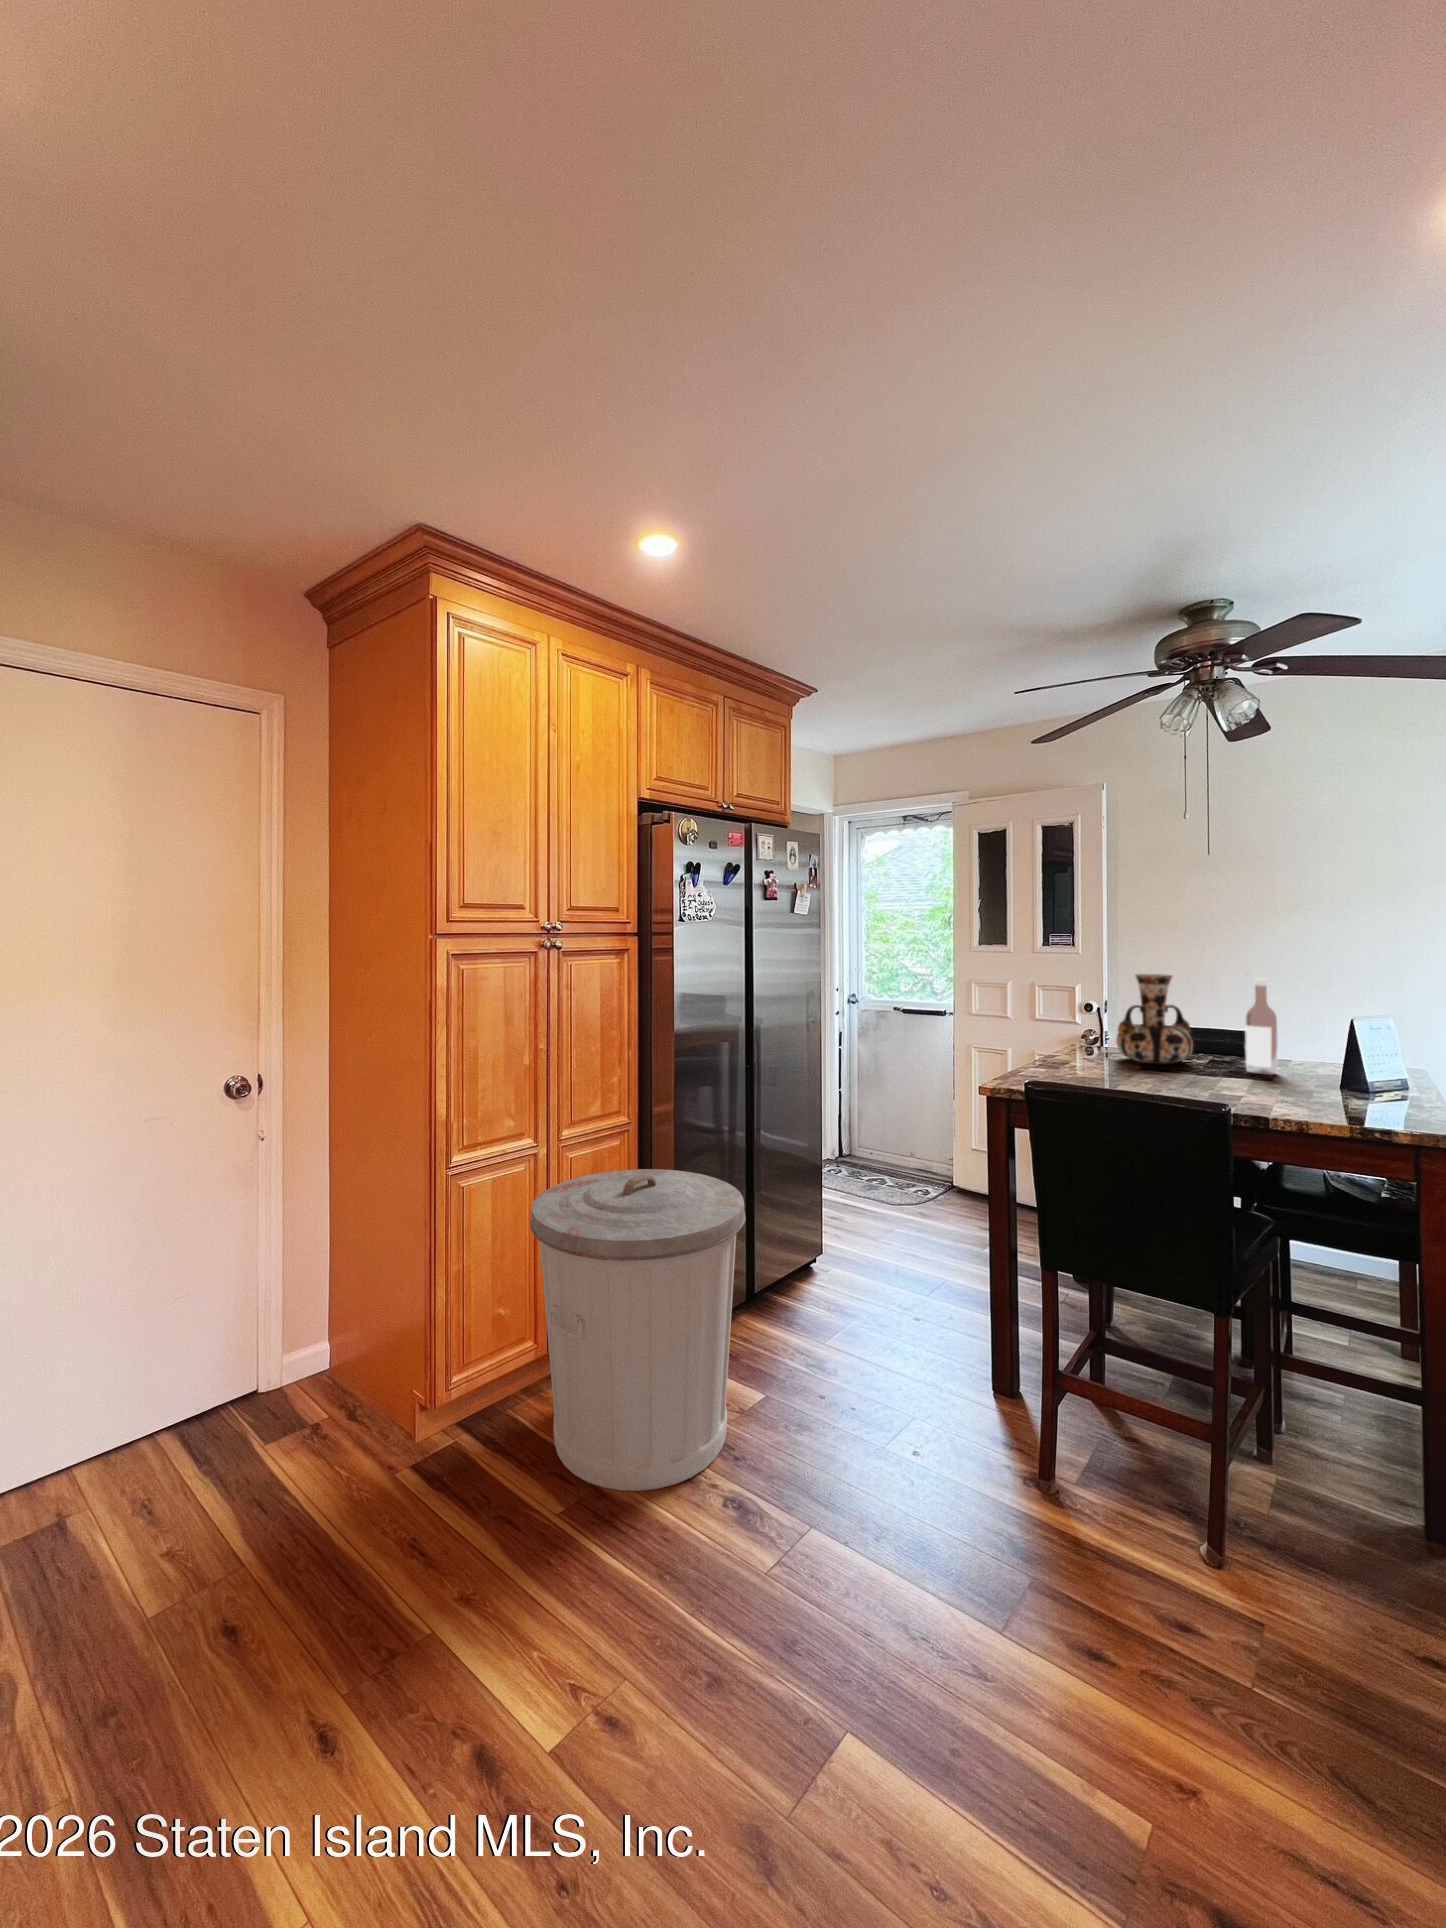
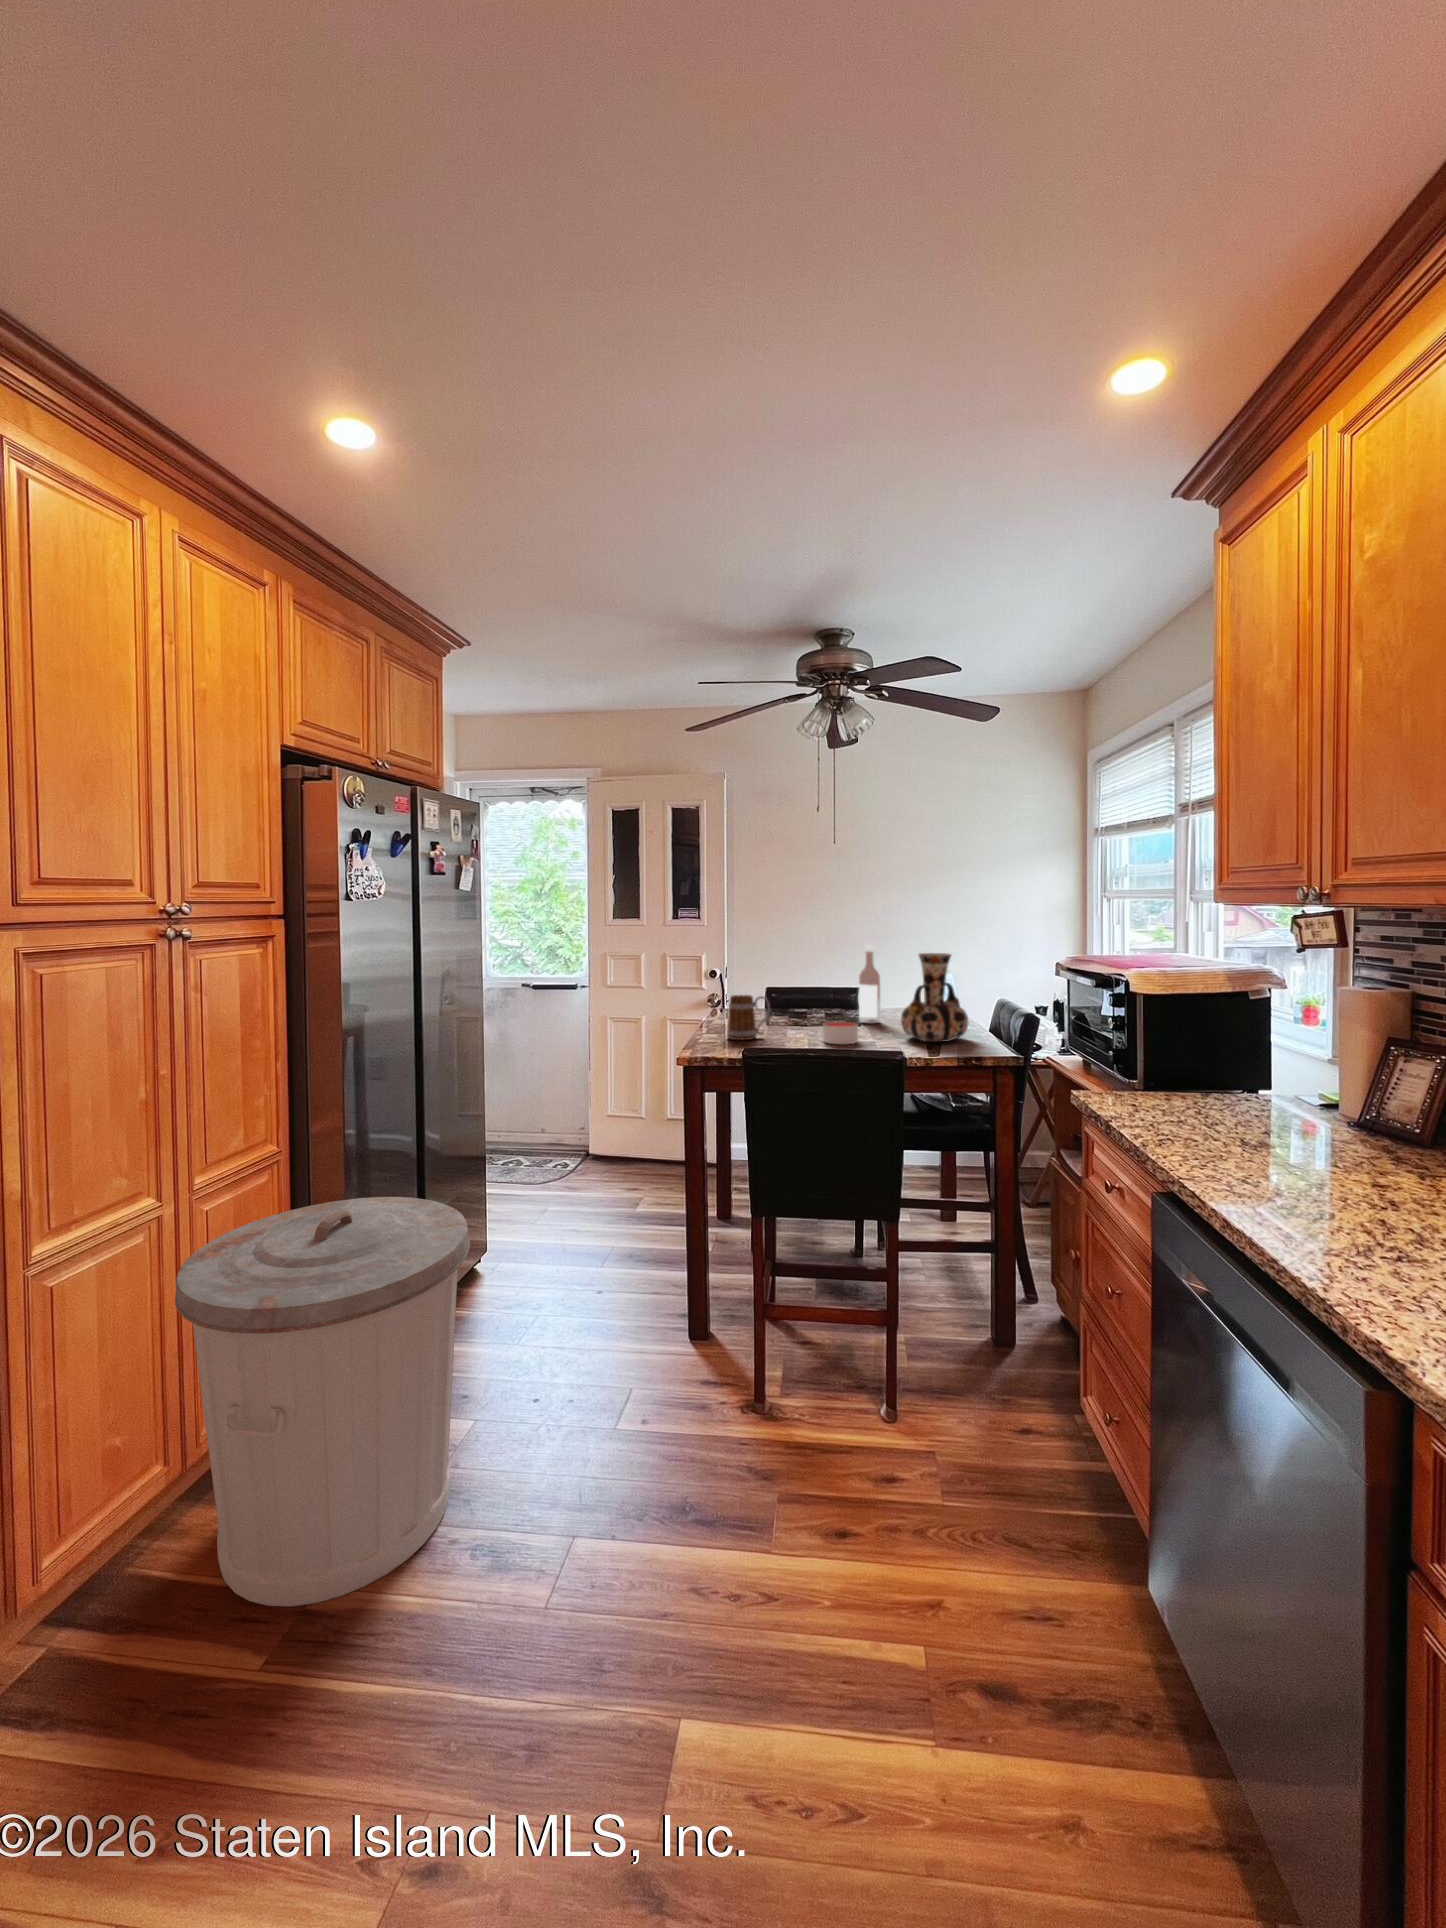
vase: present [1116,974,1193,1064] -> present [901,953,968,1042]
mug: none [1056,1026,1109,1077] -> present [727,995,770,1040]
candle: none [1174,1066,1223,1094] -> present [823,1021,858,1044]

